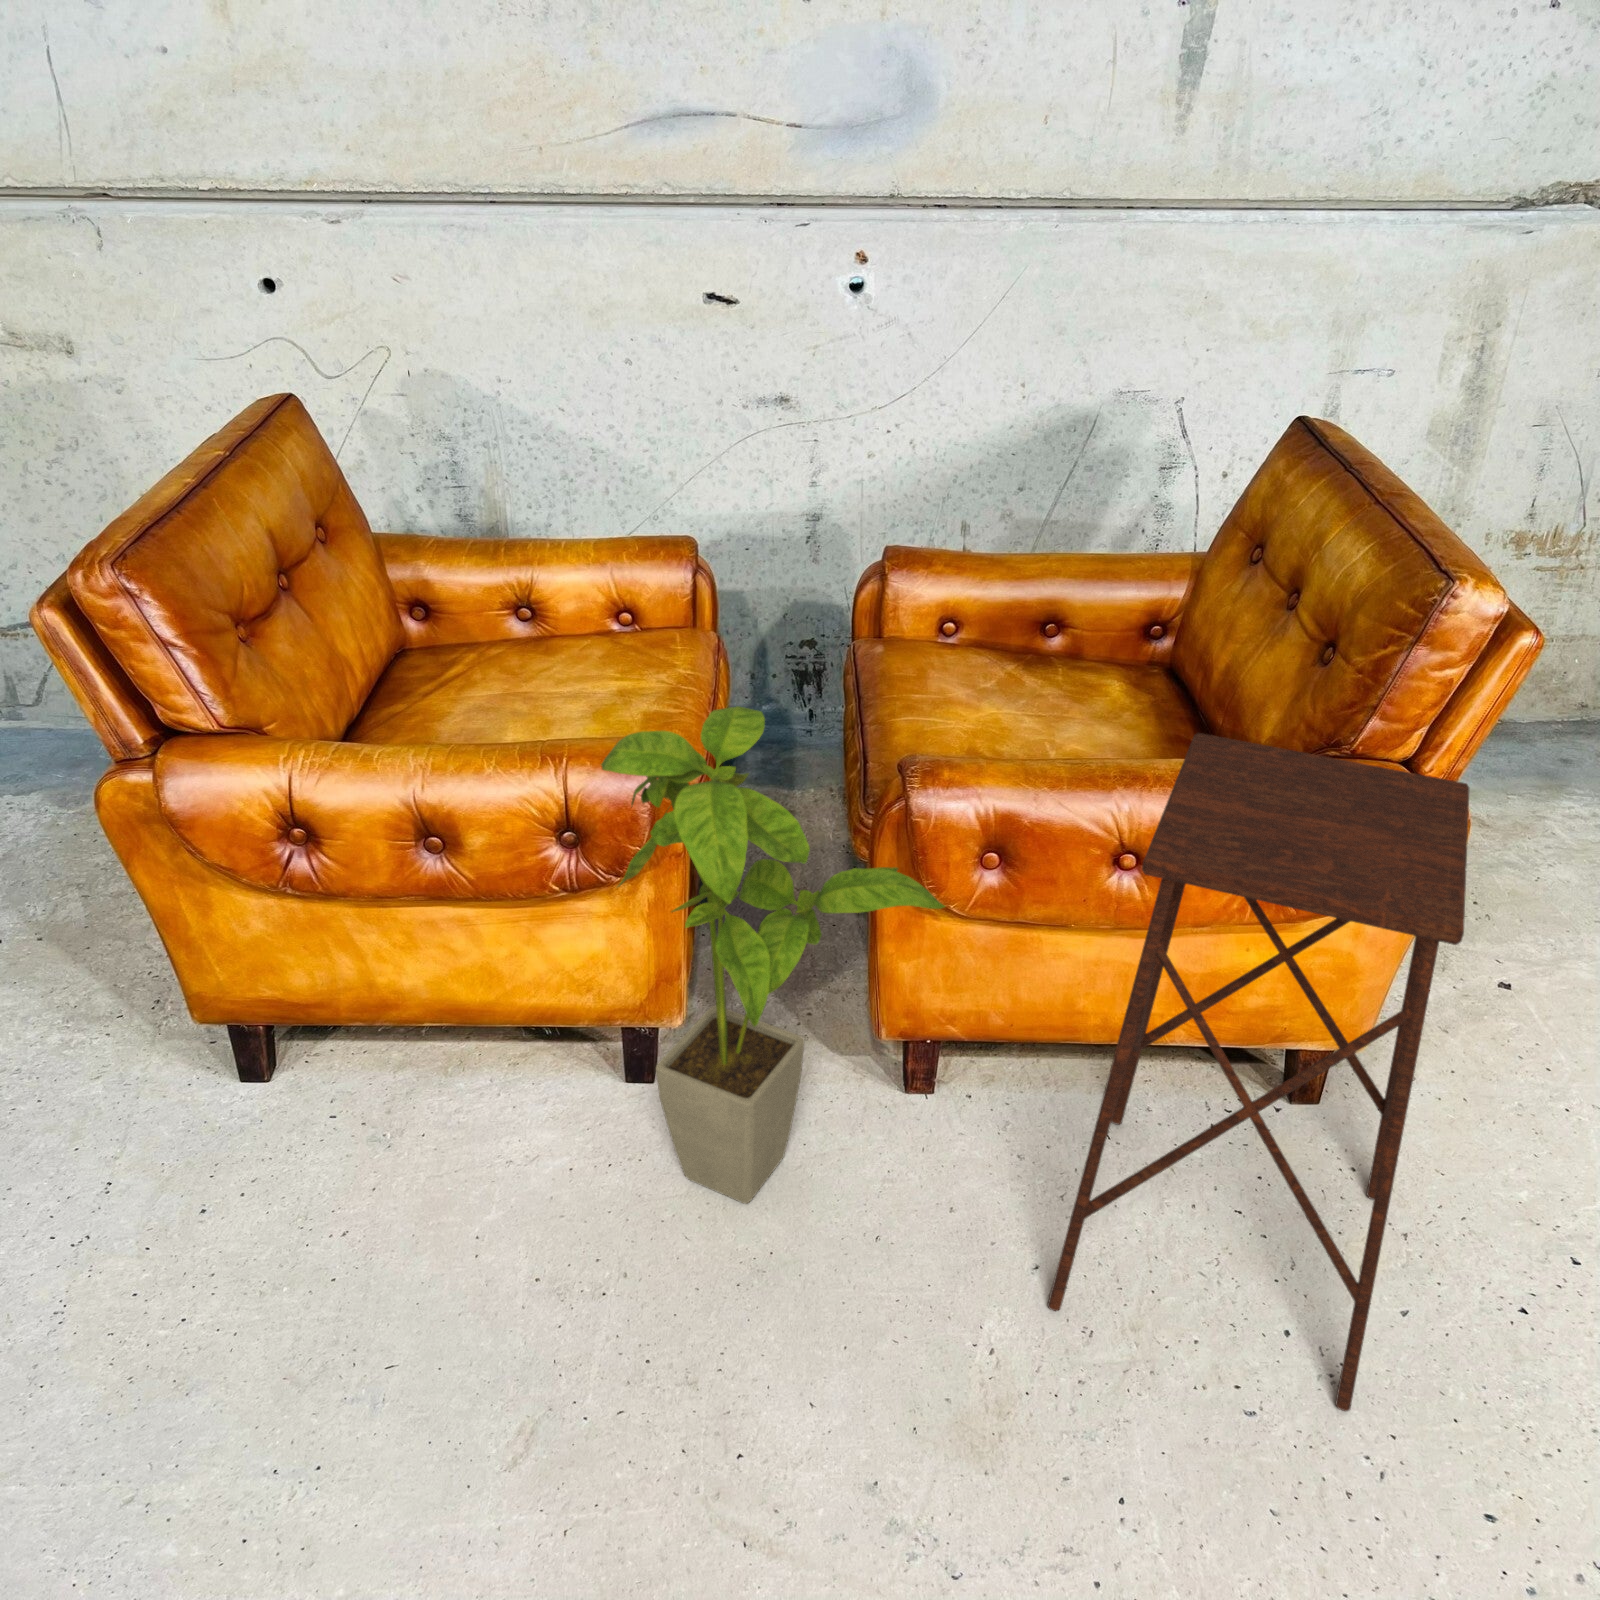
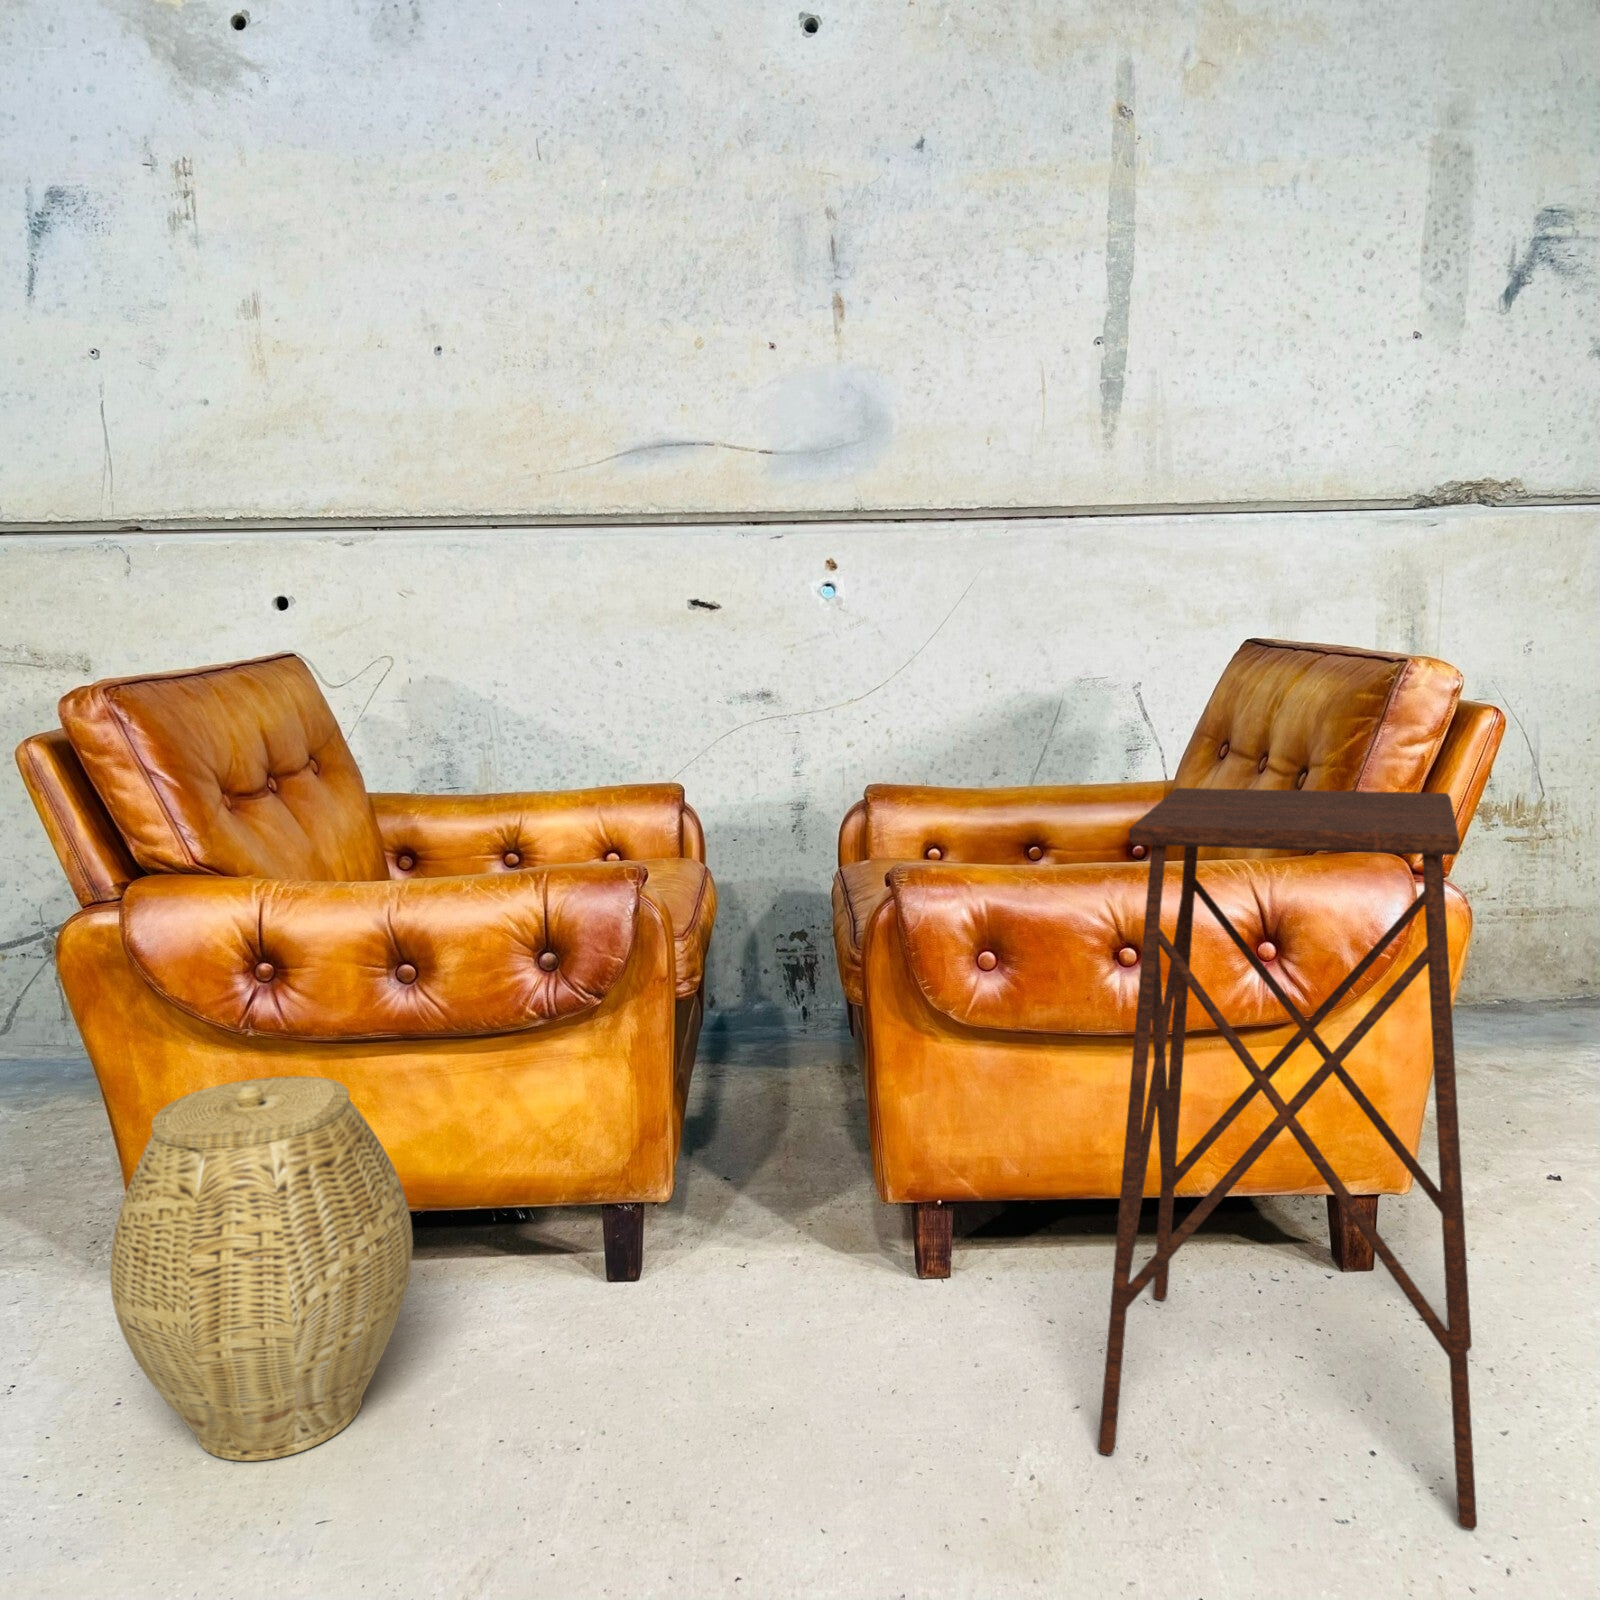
house plant: present [601,706,945,1204] -> none [583,746,940,1378]
woven basket: none [193,964,458,1281] -> present [110,1076,413,1461]

